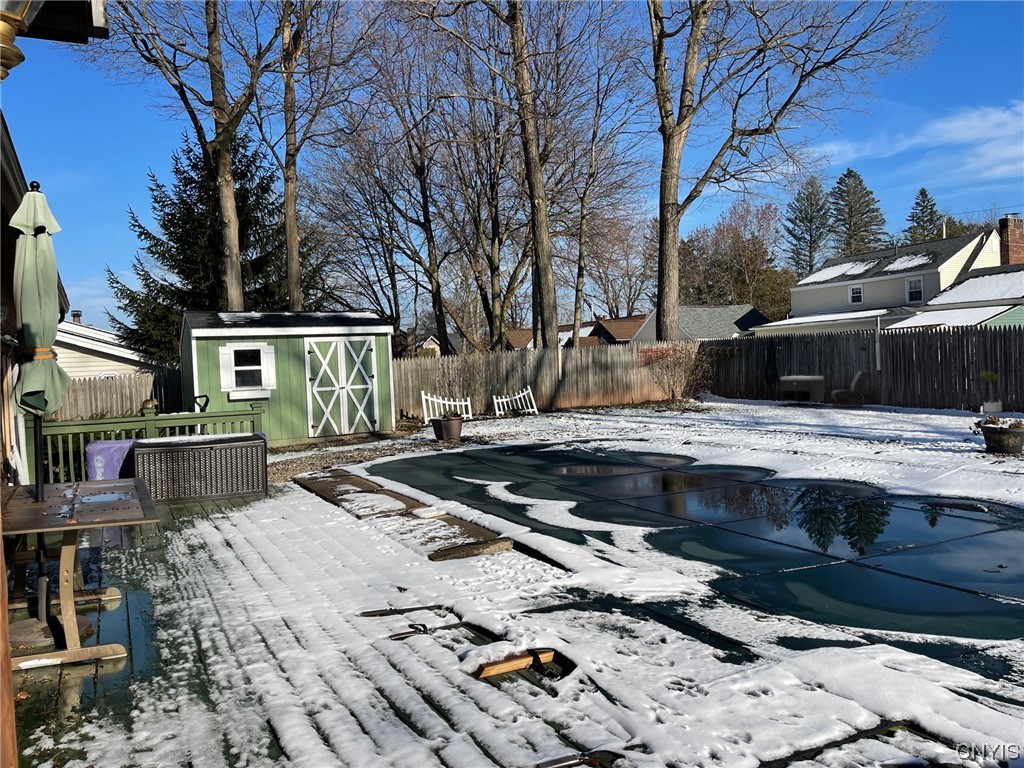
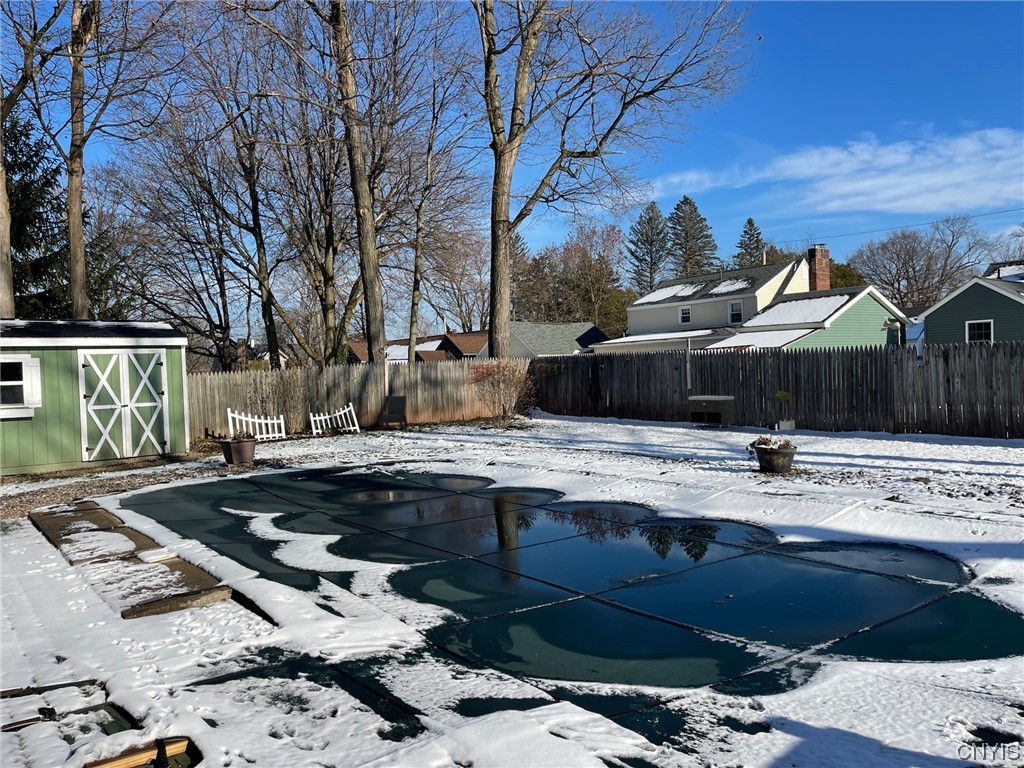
lounge chair: present [831,371,869,407] -> present [380,396,408,430]
storage bench: present [781,376,824,404] -> present [688,396,735,427]

